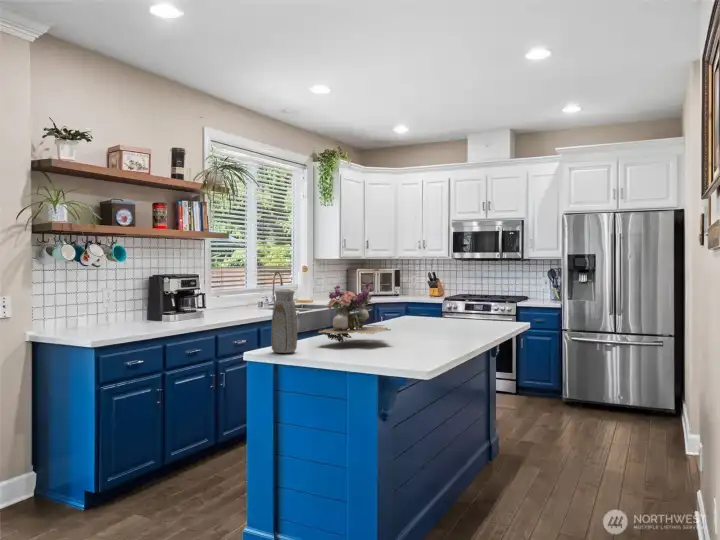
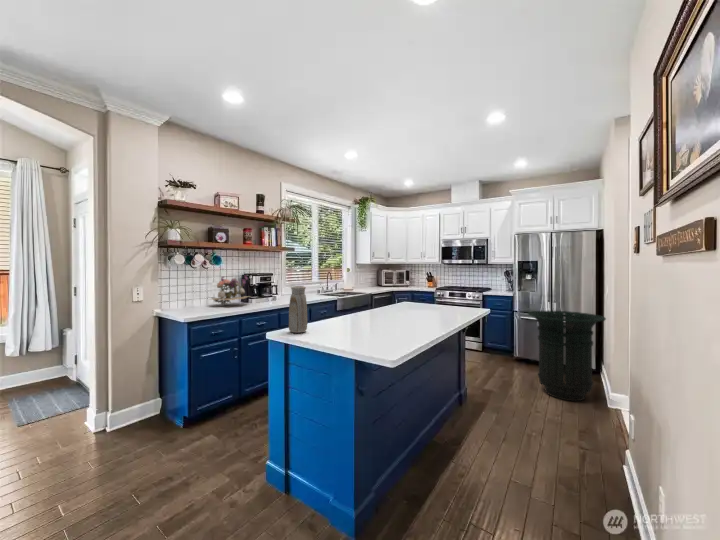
flower arrangement: present [319,281,391,344] -> present [212,275,248,304]
trash can: none [581,326,684,450] -> present [528,311,606,401]

